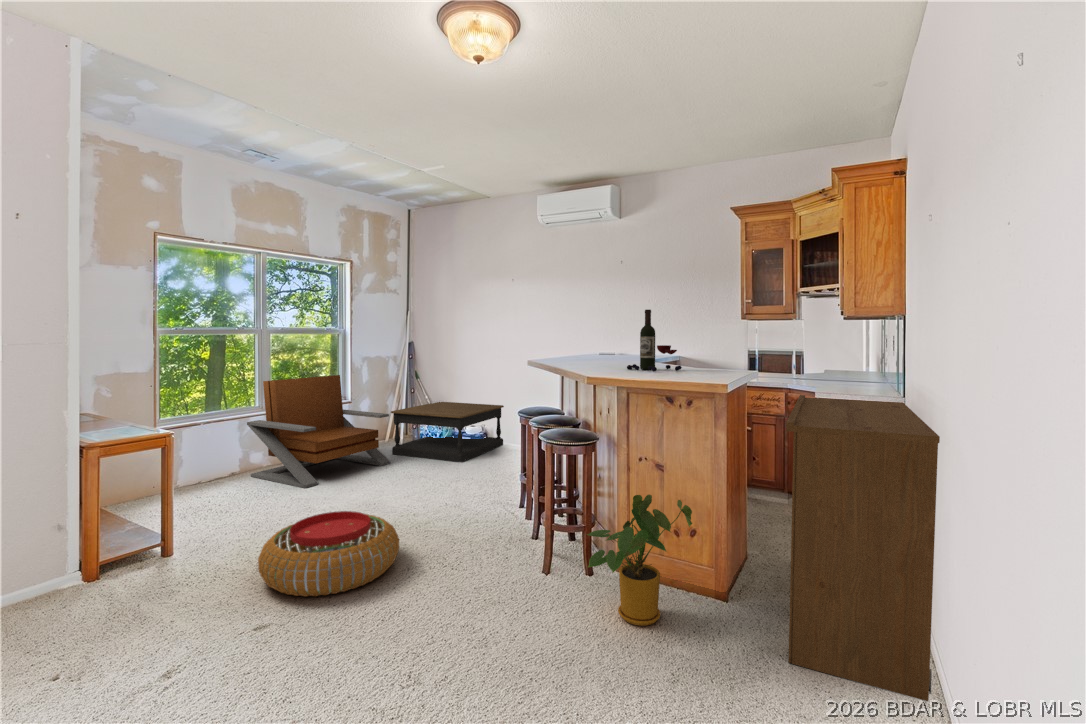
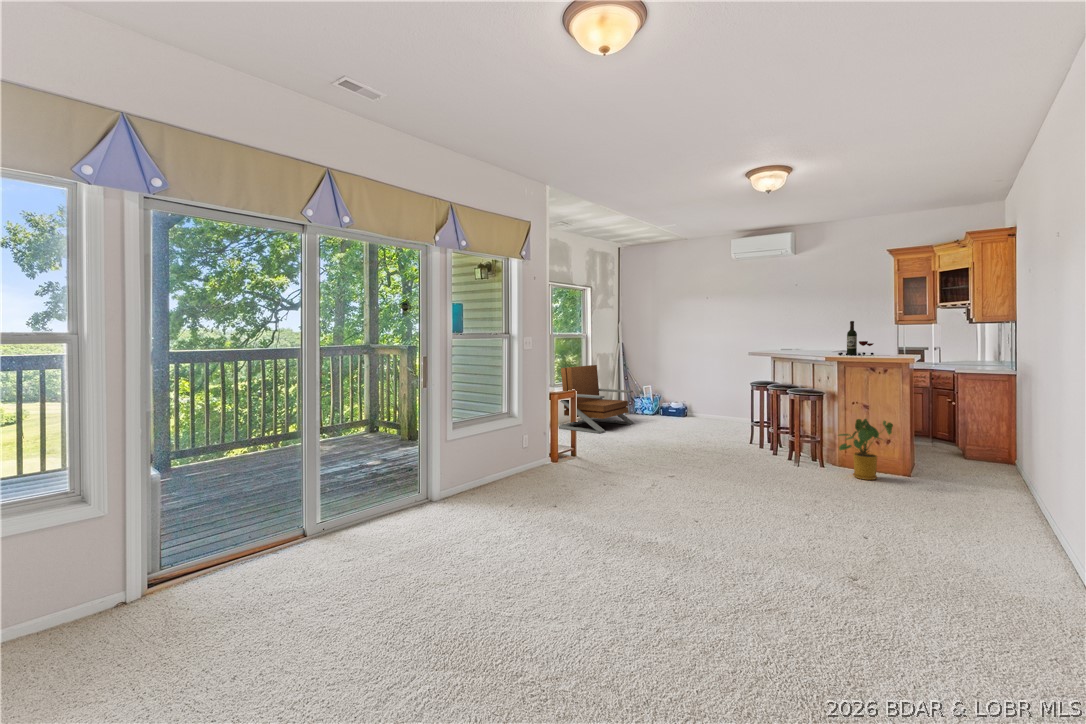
bookshelf: present [786,395,940,701] -> none [949,369,1031,500]
coffee table: present [391,402,504,462] -> none [626,385,699,424]
pouf: present [258,511,399,597] -> none [643,433,713,468]

